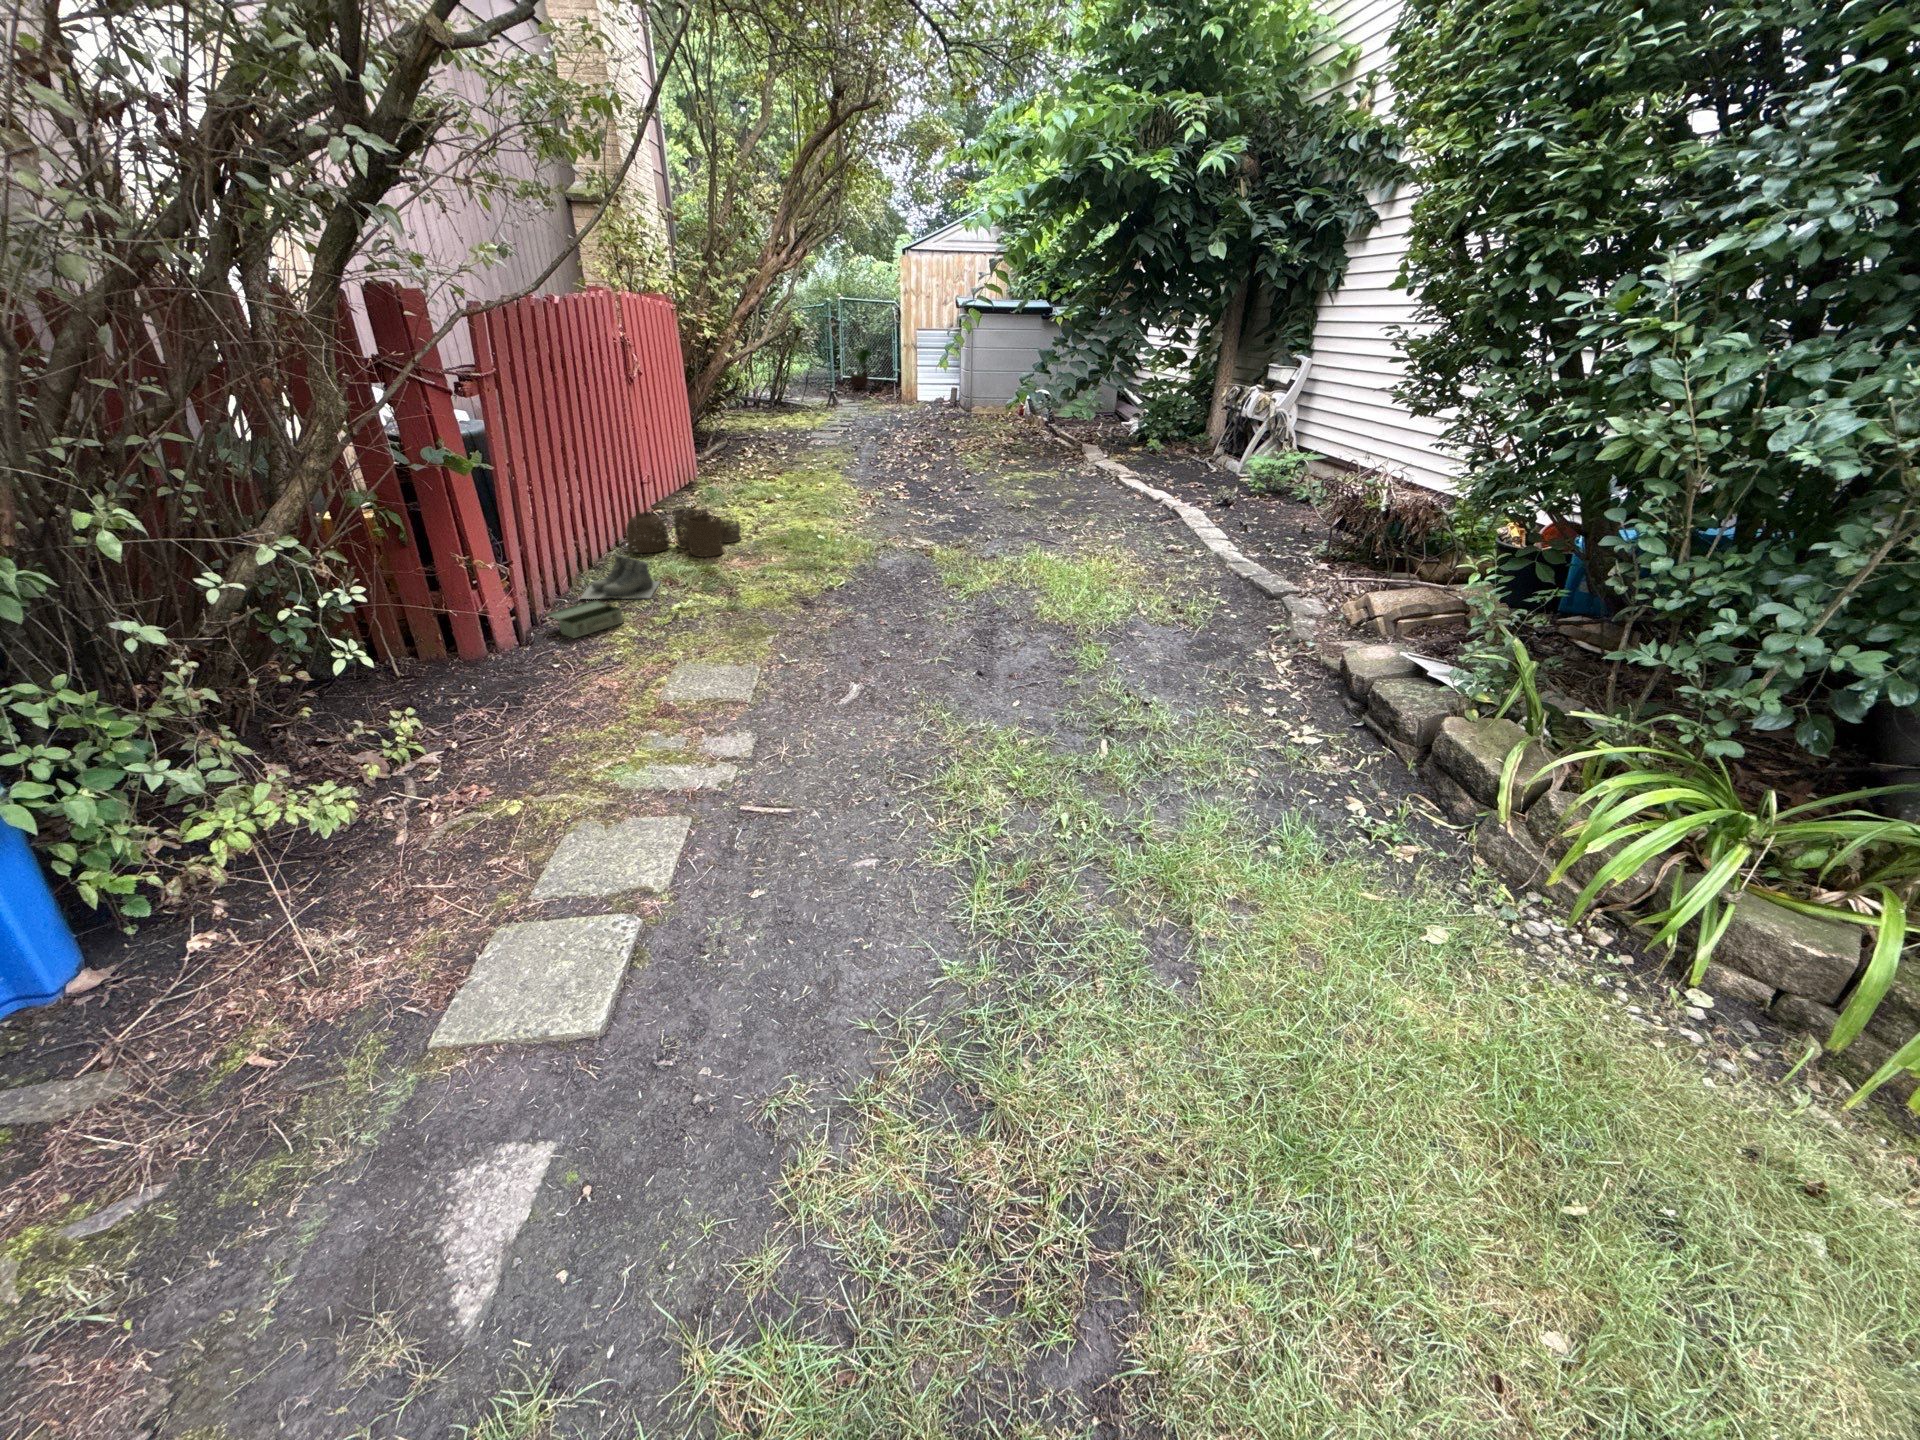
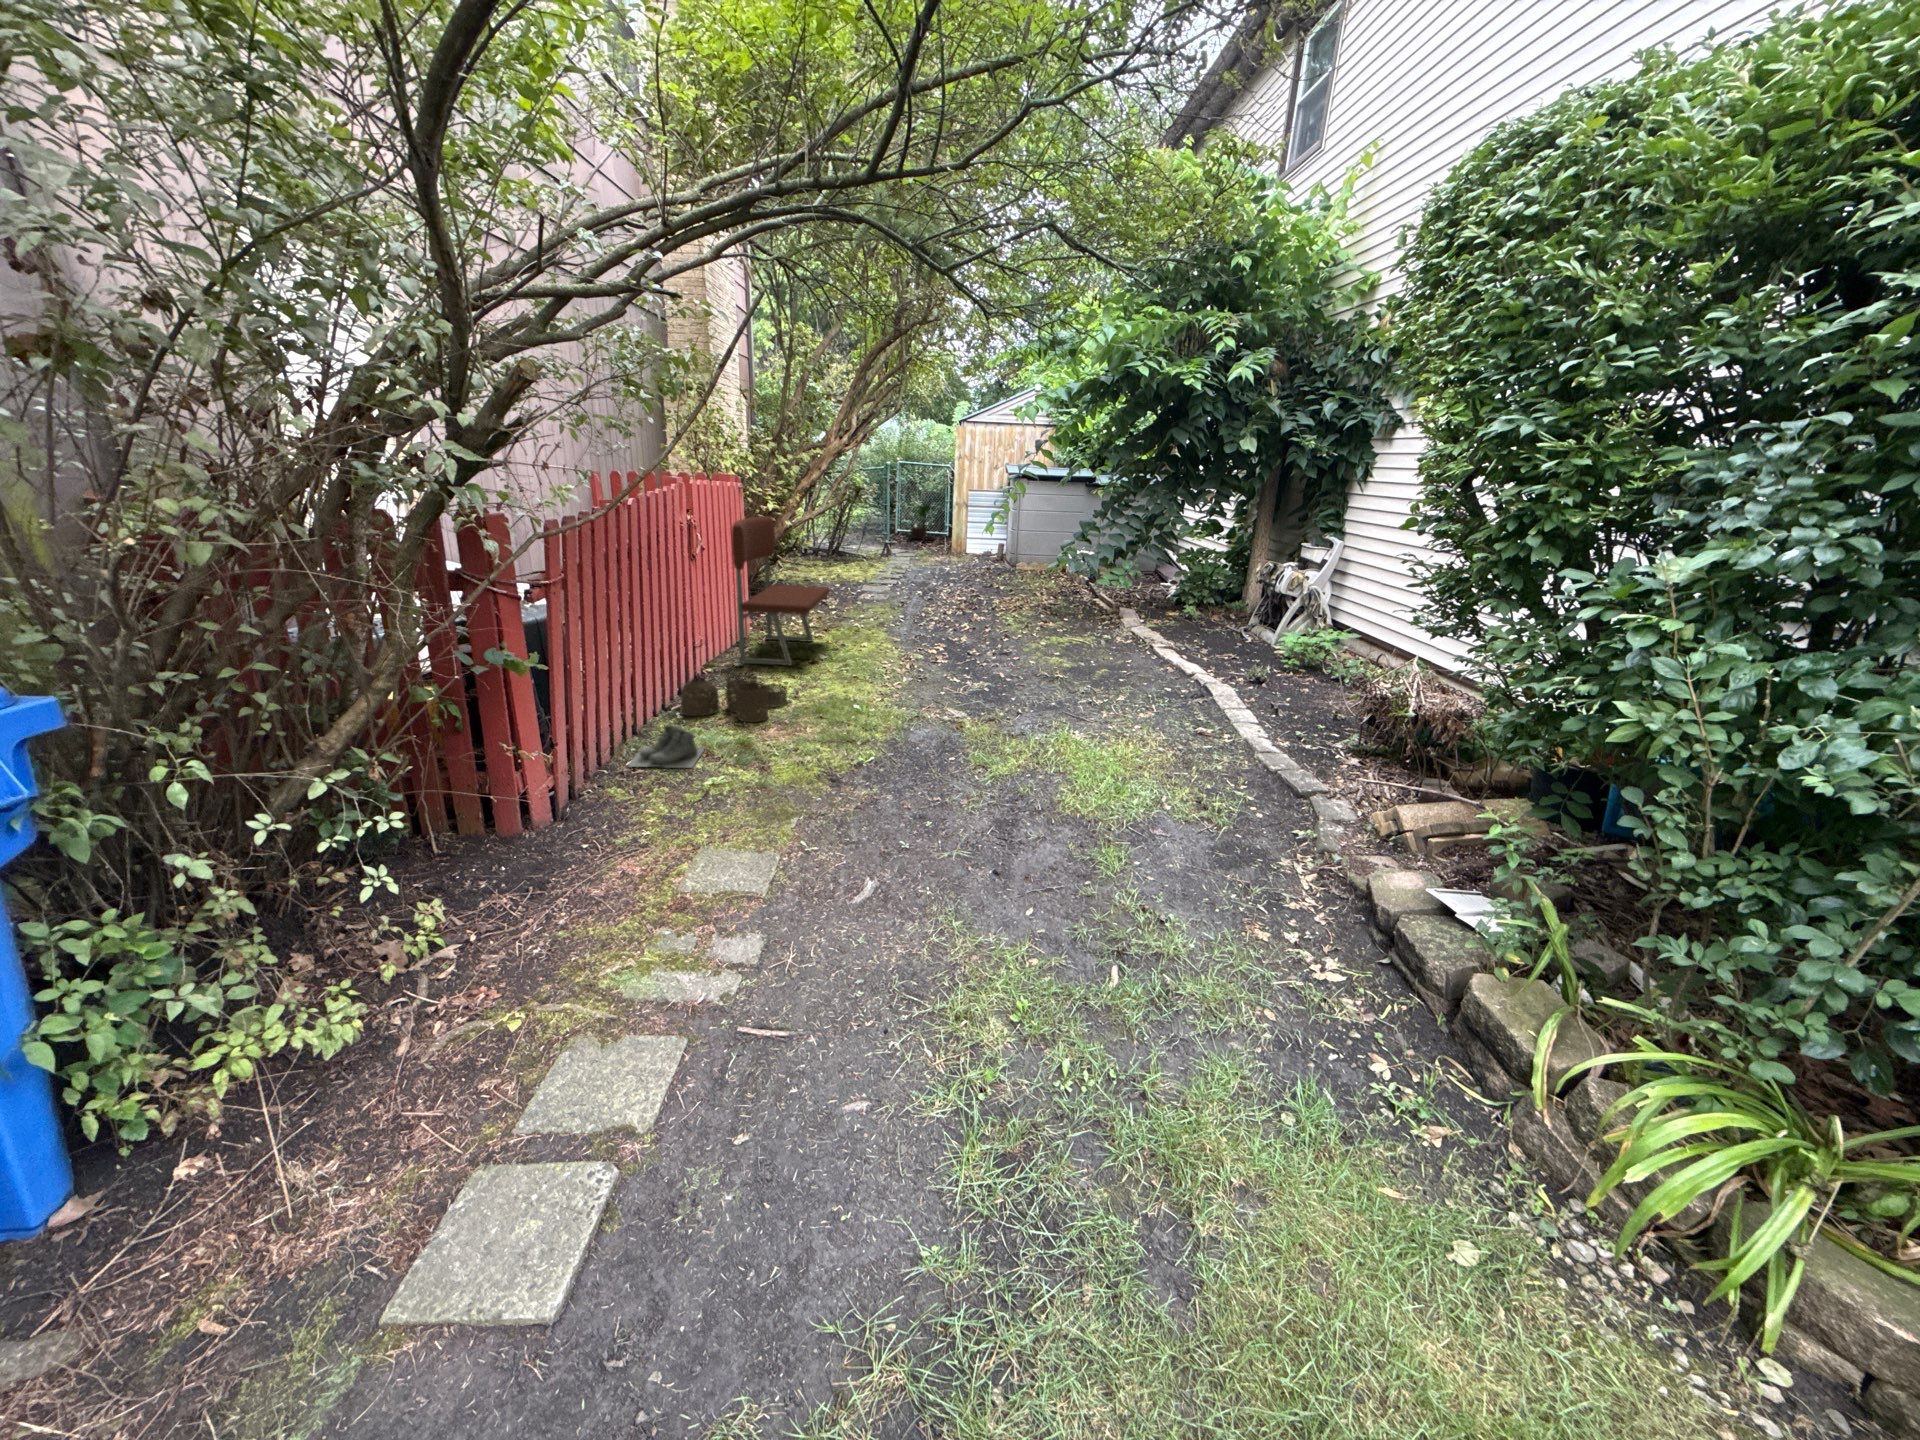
bench: none [663,341,774,506] -> present [732,516,830,666]
toolbox: present [547,600,623,638] -> none [591,772,663,812]

